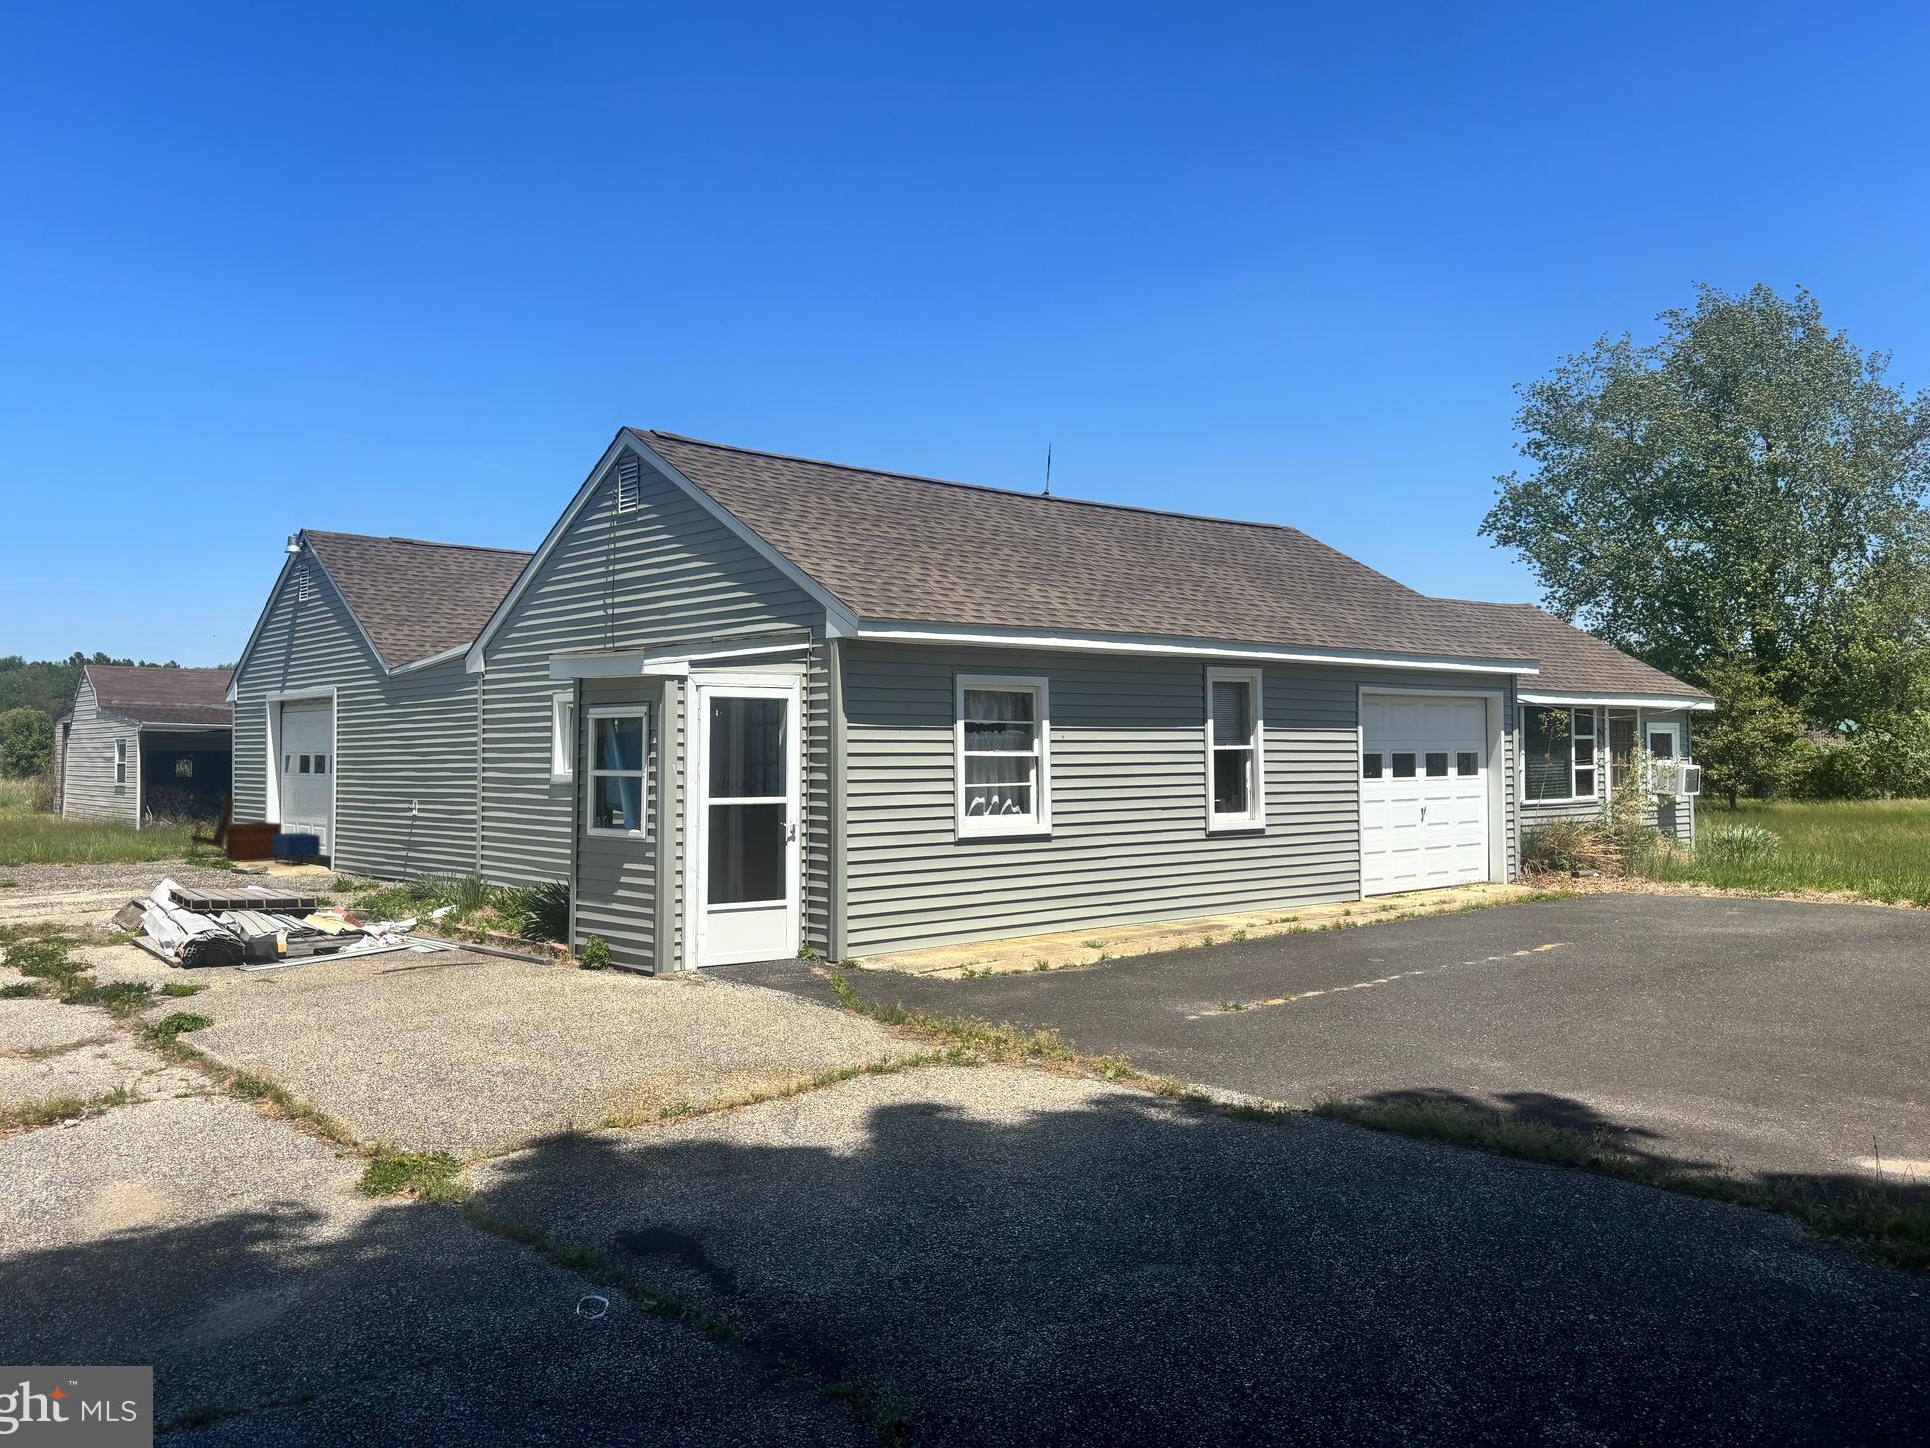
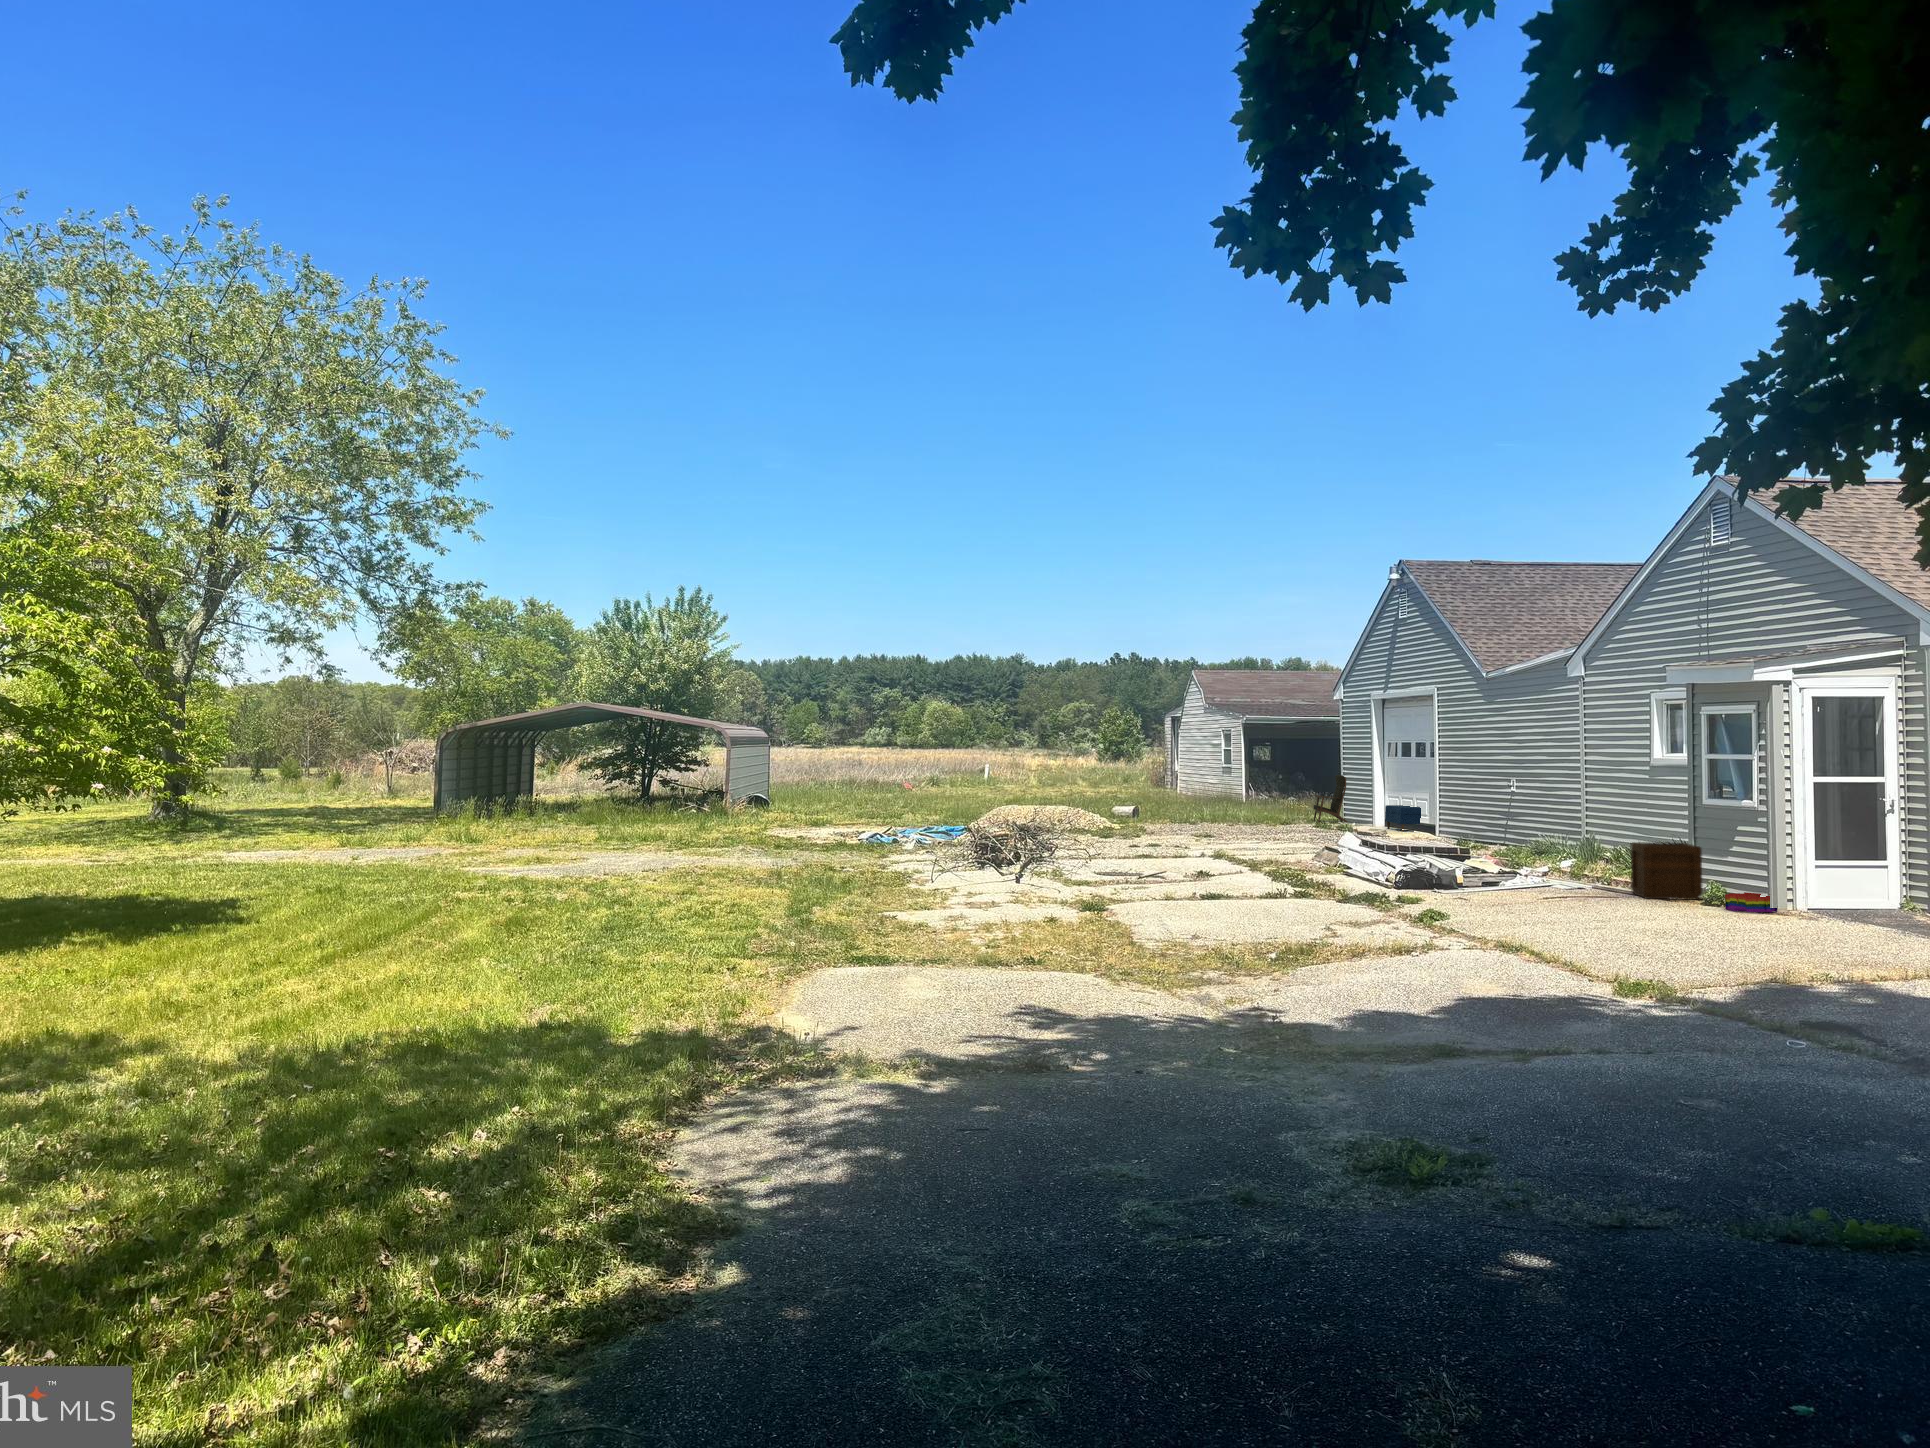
wooden crate: present [226,822,282,862] -> present [1631,842,1703,900]
storage bin: none [602,953,663,982] -> present [1725,892,1777,912]

